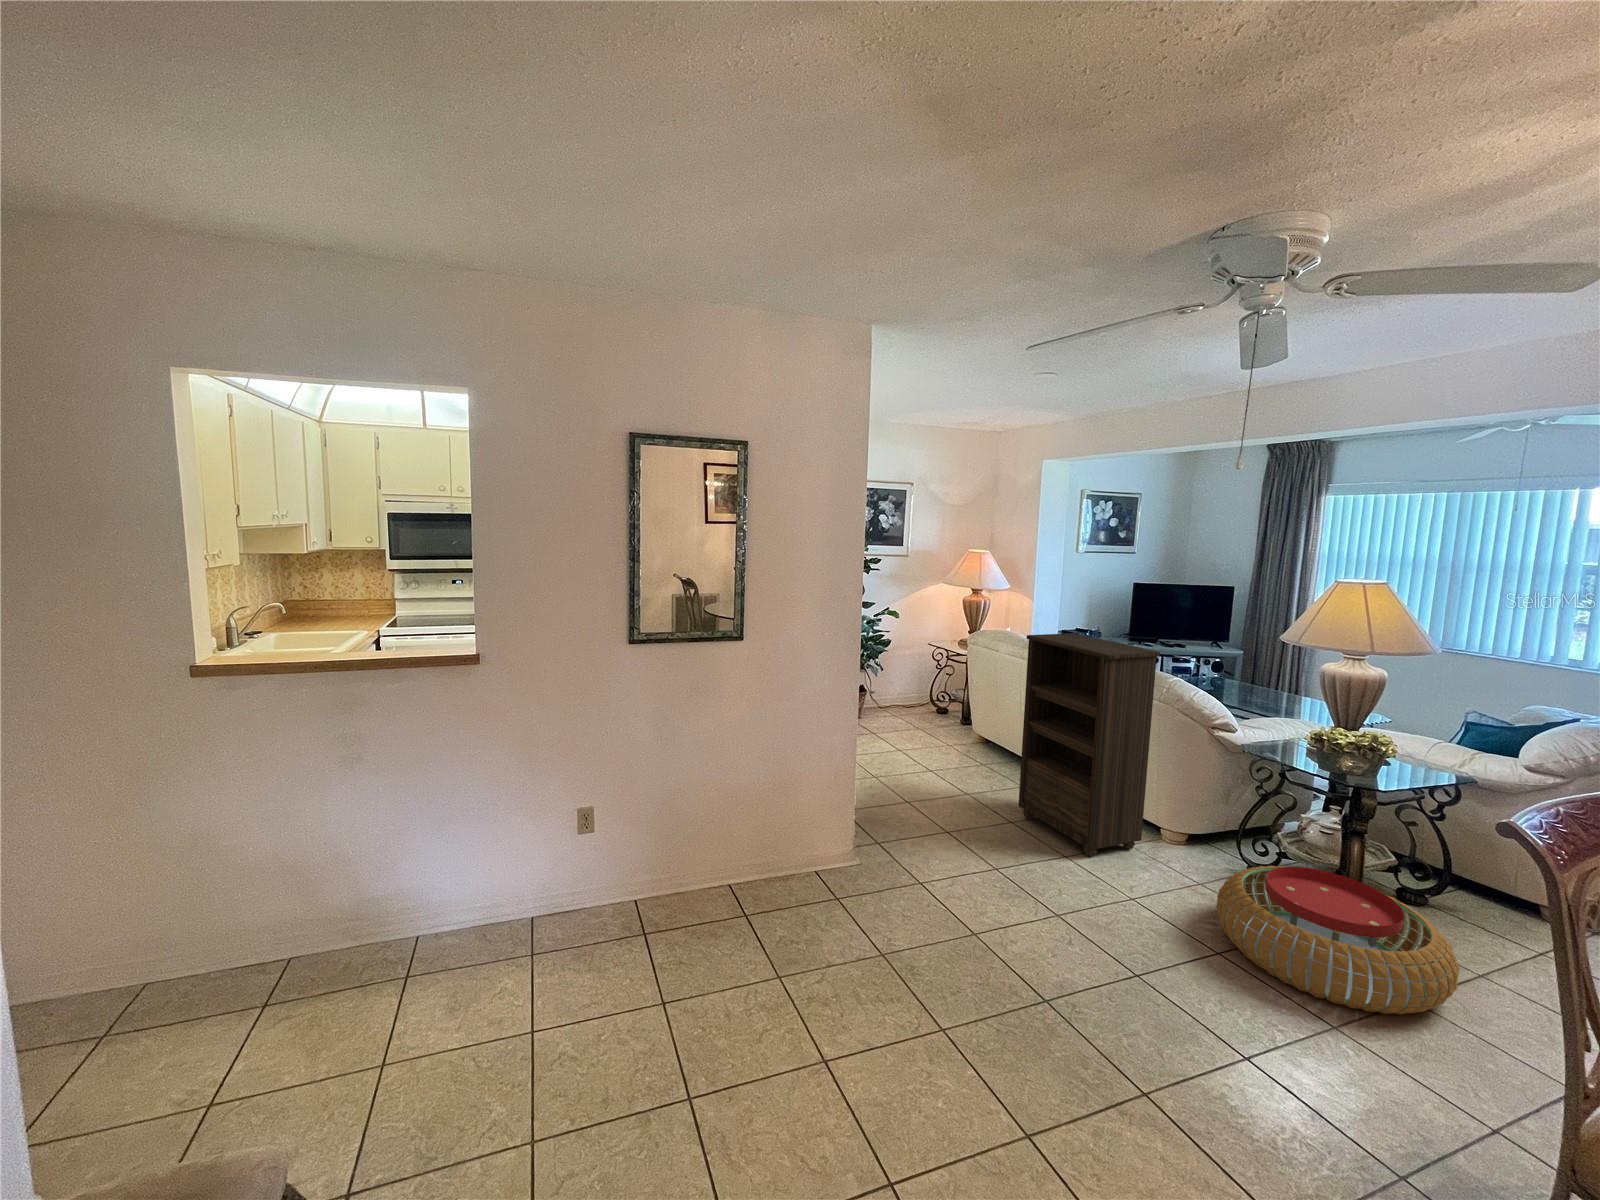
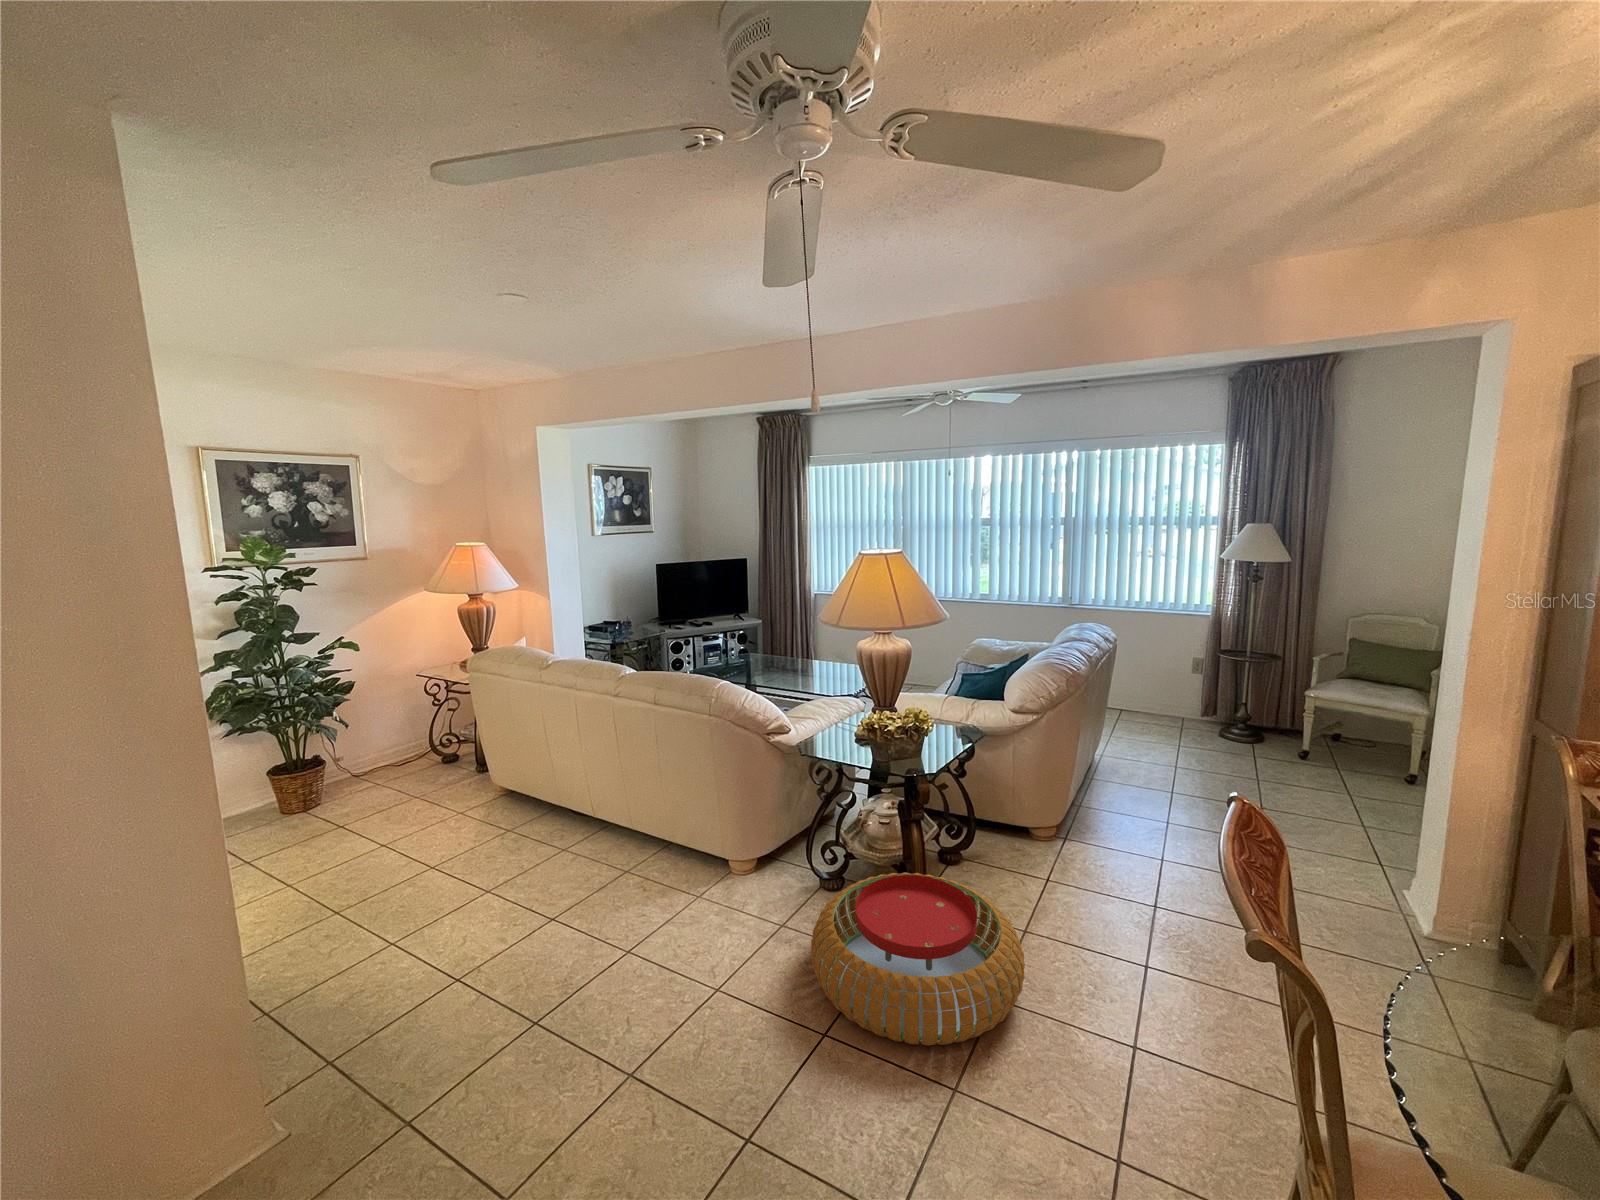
bookshelf: present [1019,633,1160,856] -> none [543,649,715,938]

